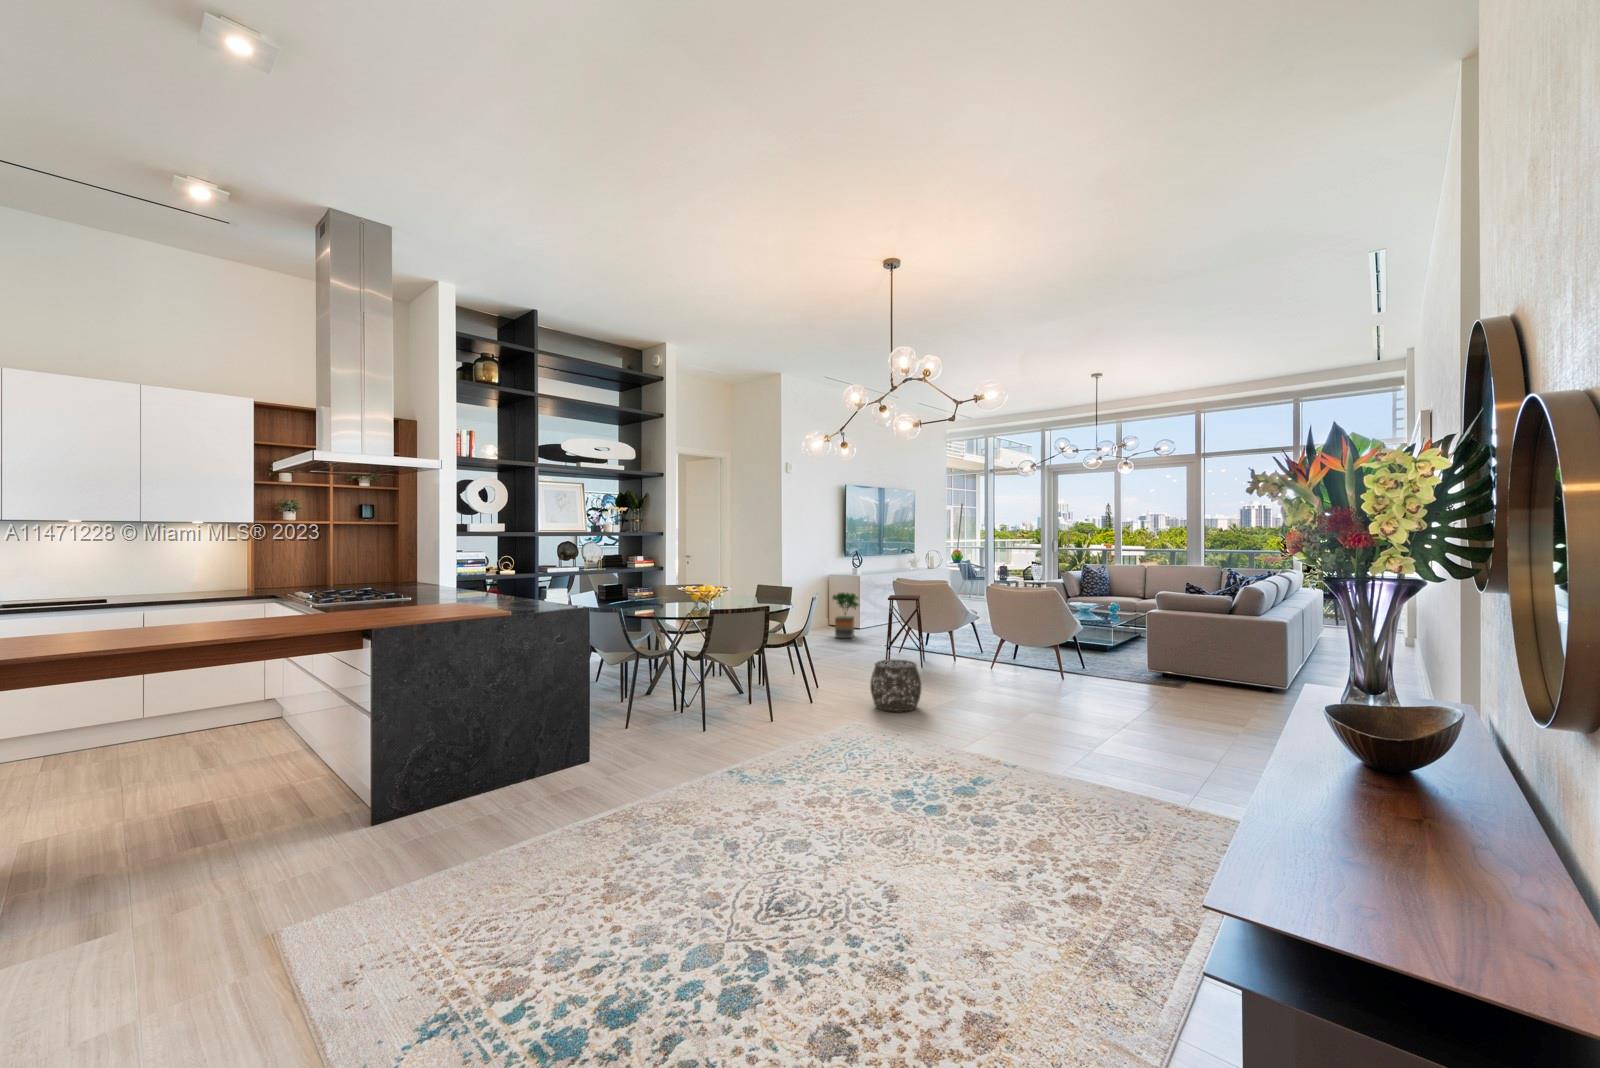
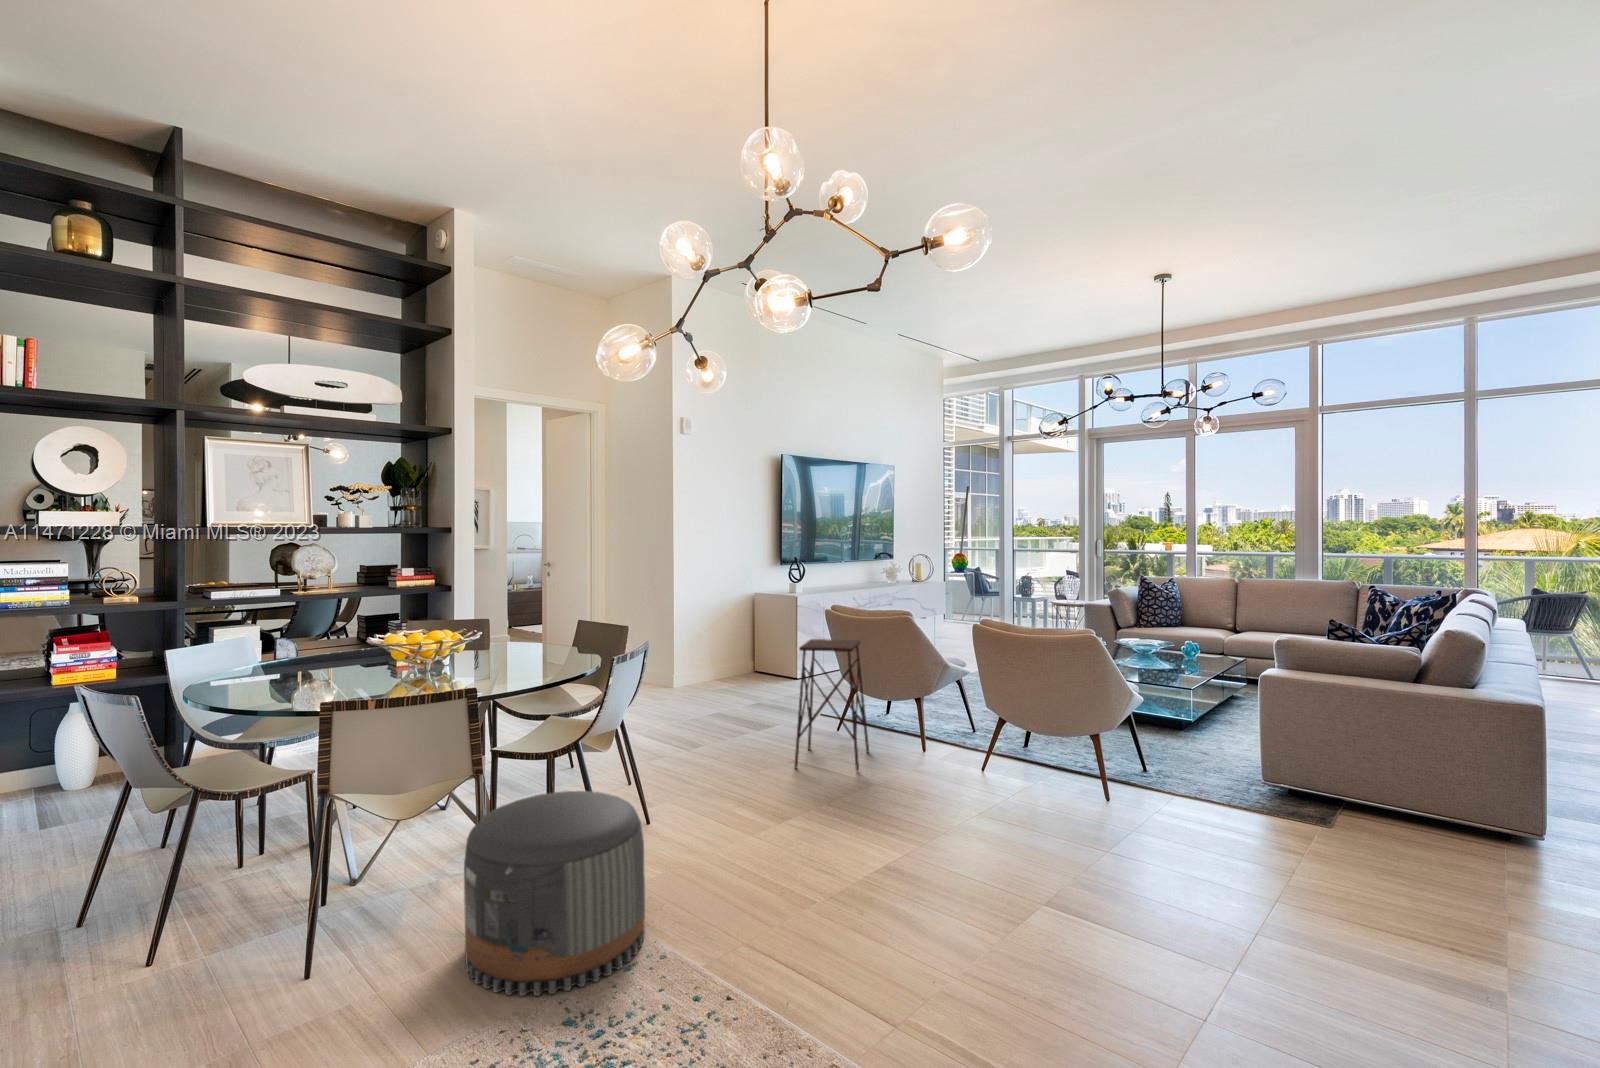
potted tree: present [832,592,859,638] -> none [739,624,786,700]
pouf: none [770,655,850,734] -> present [464,791,645,996]
woven basket: present [870,660,921,712] -> none [710,788,816,910]

